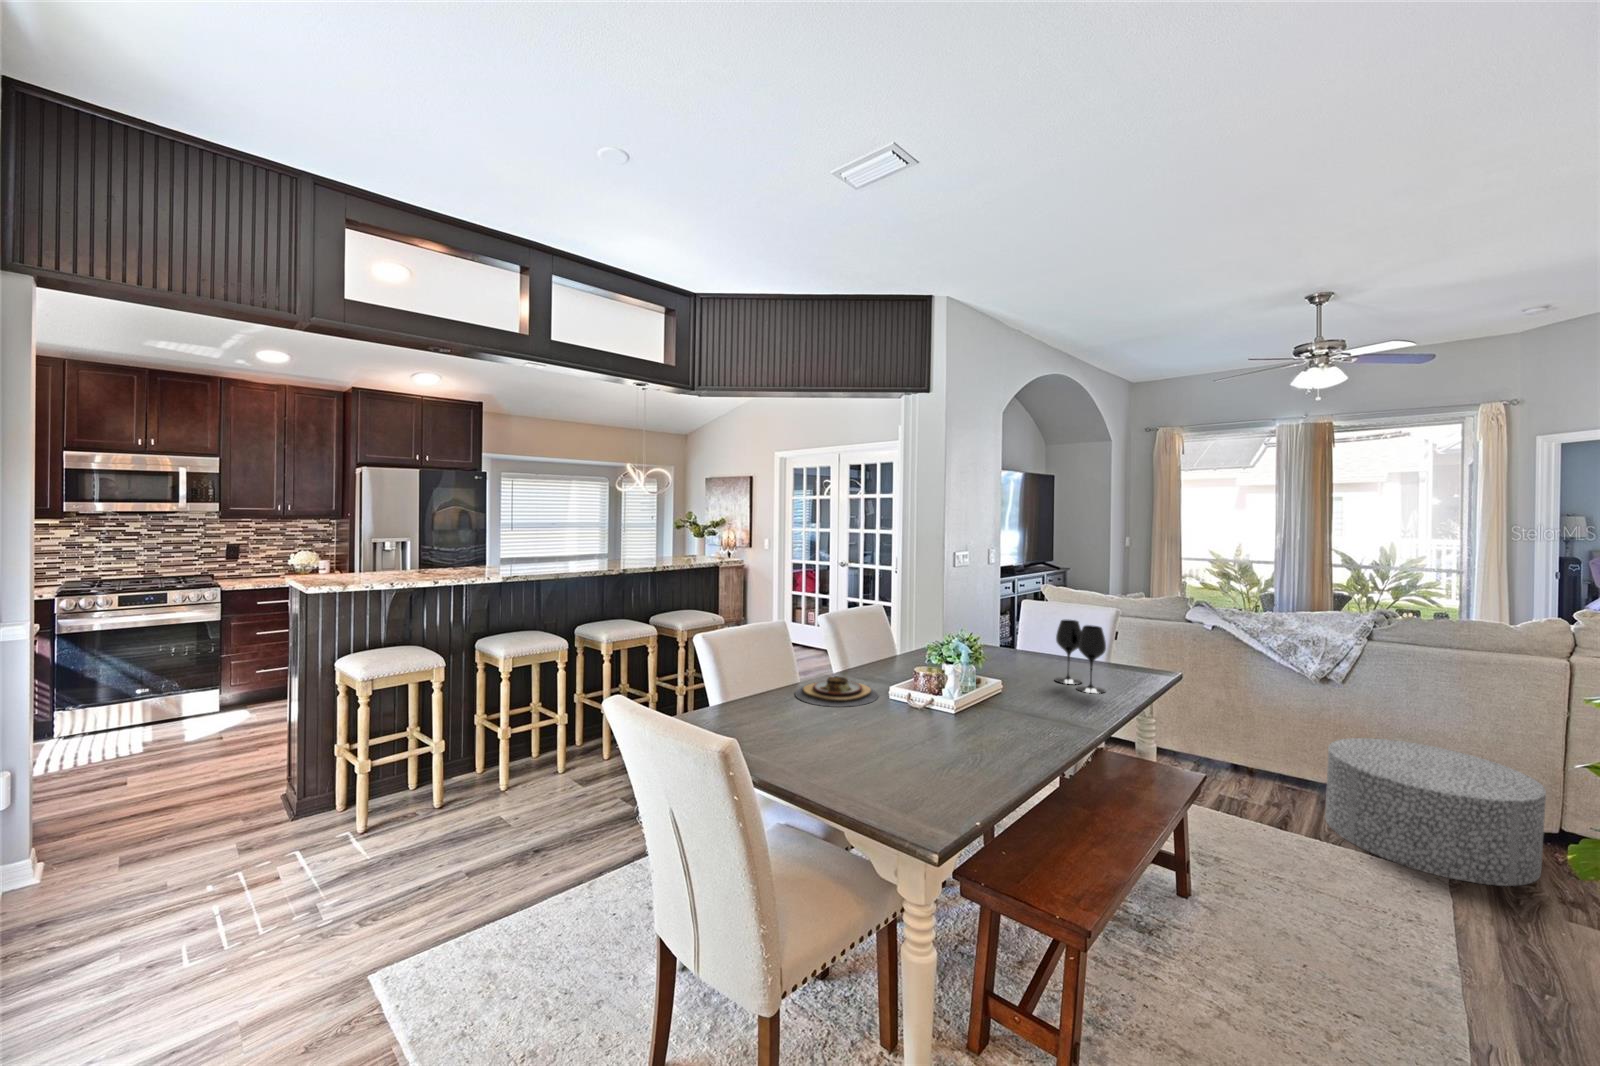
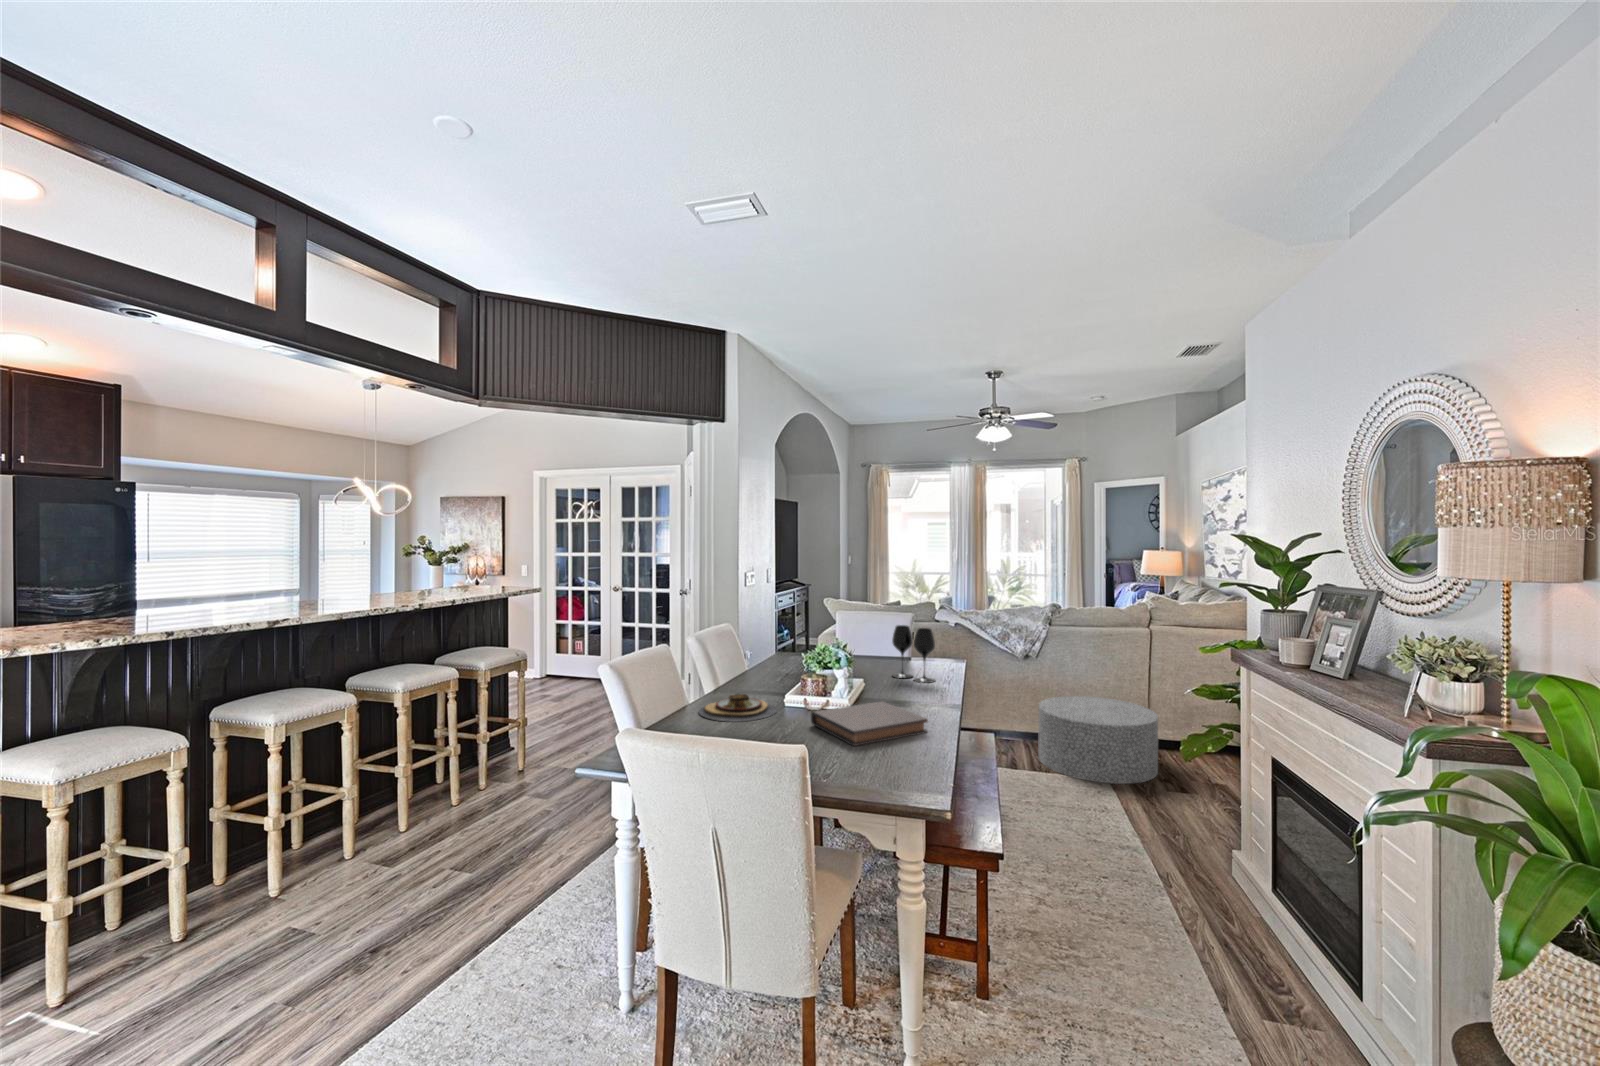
book: none [891,707,1016,754] -> present [811,702,928,746]

